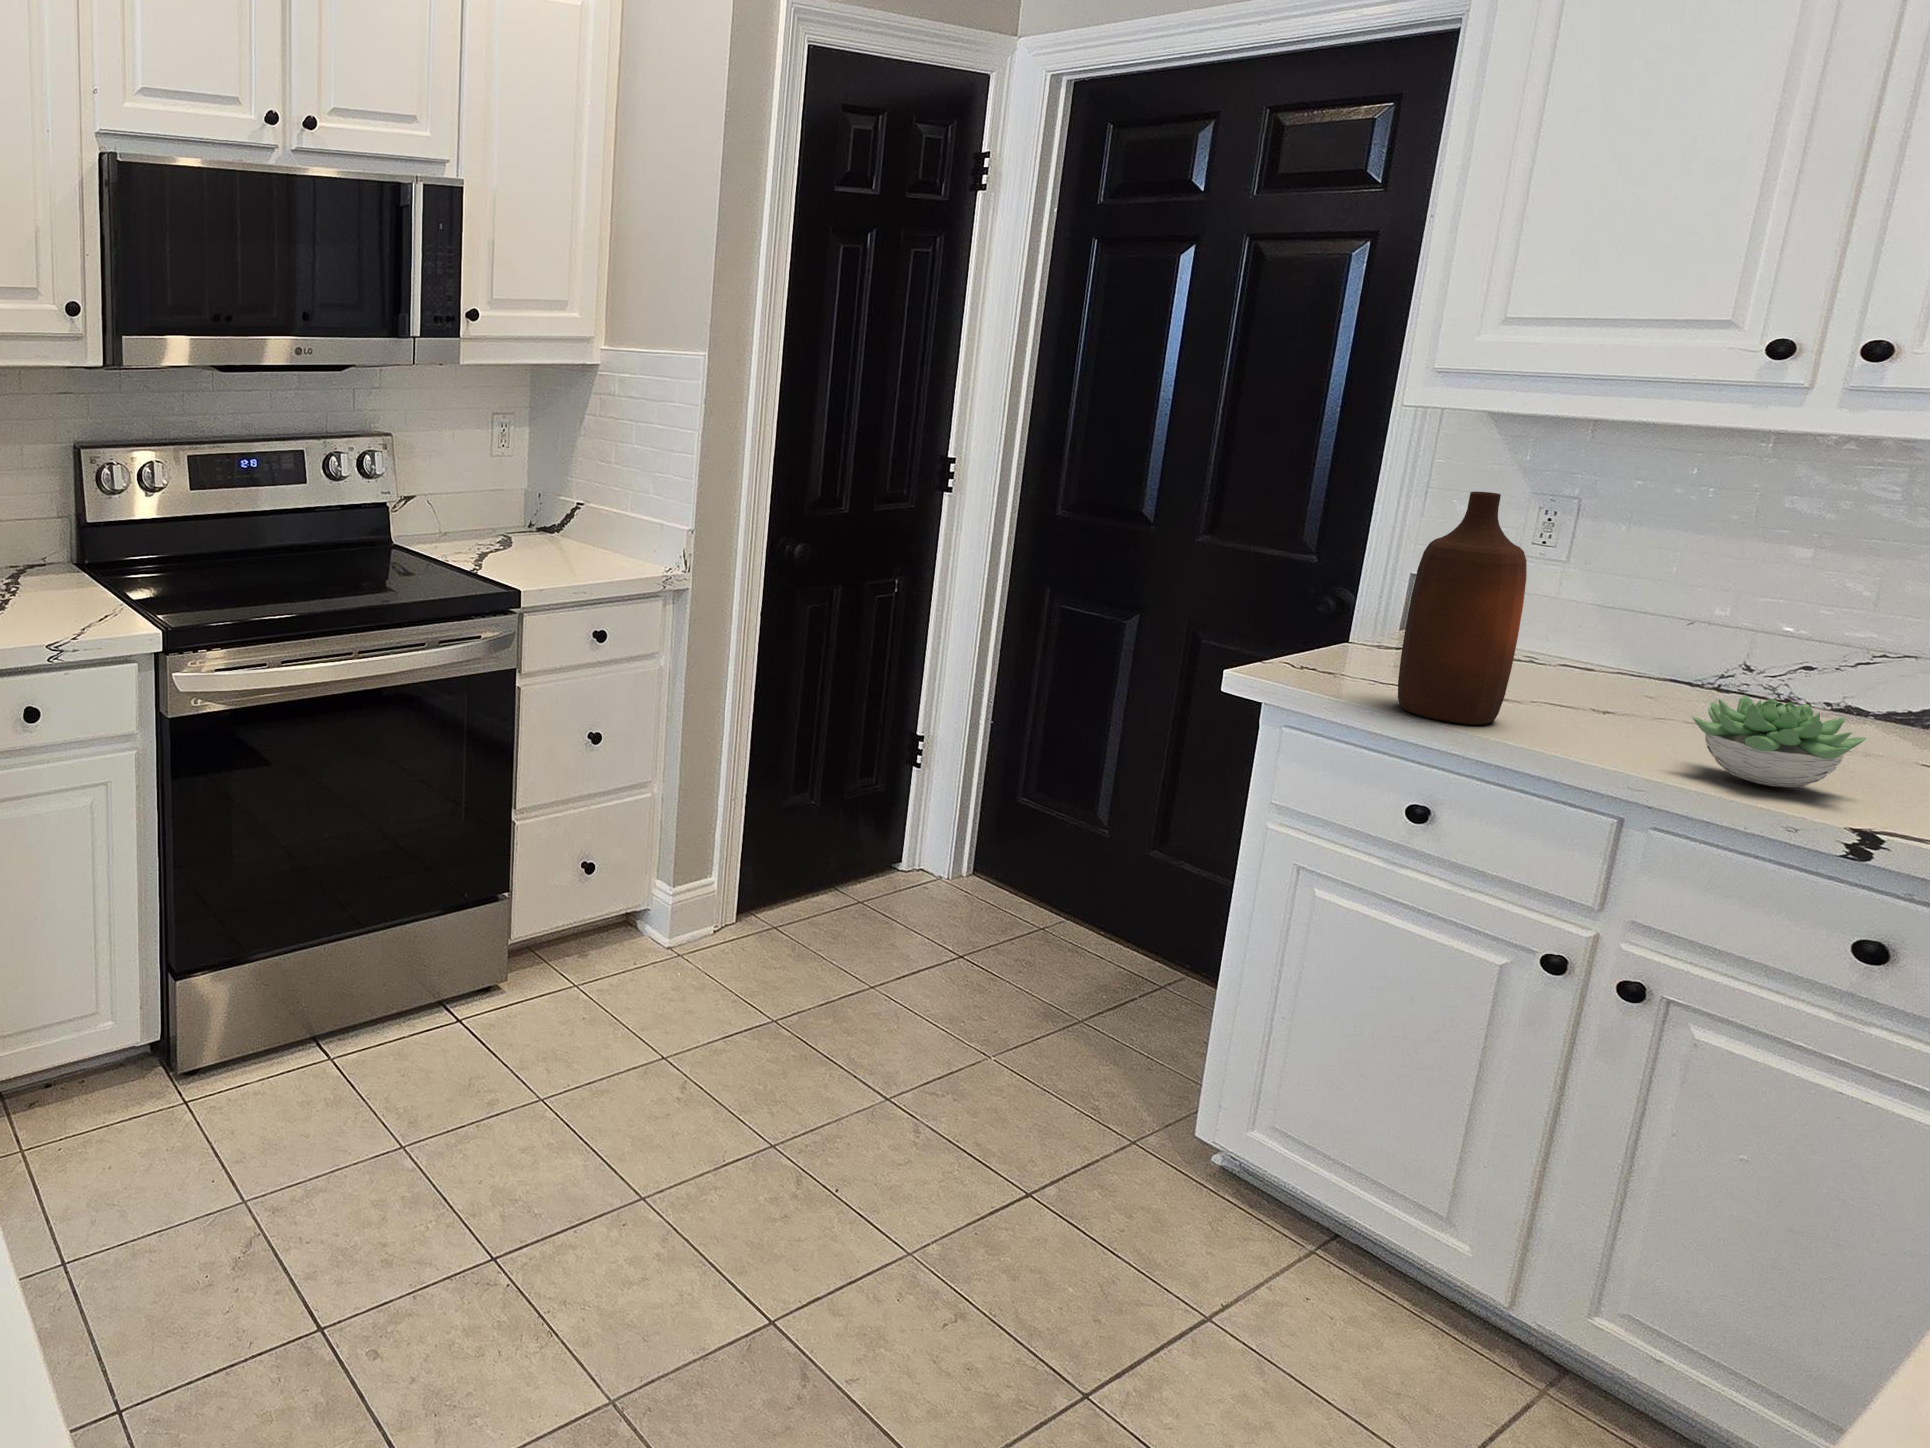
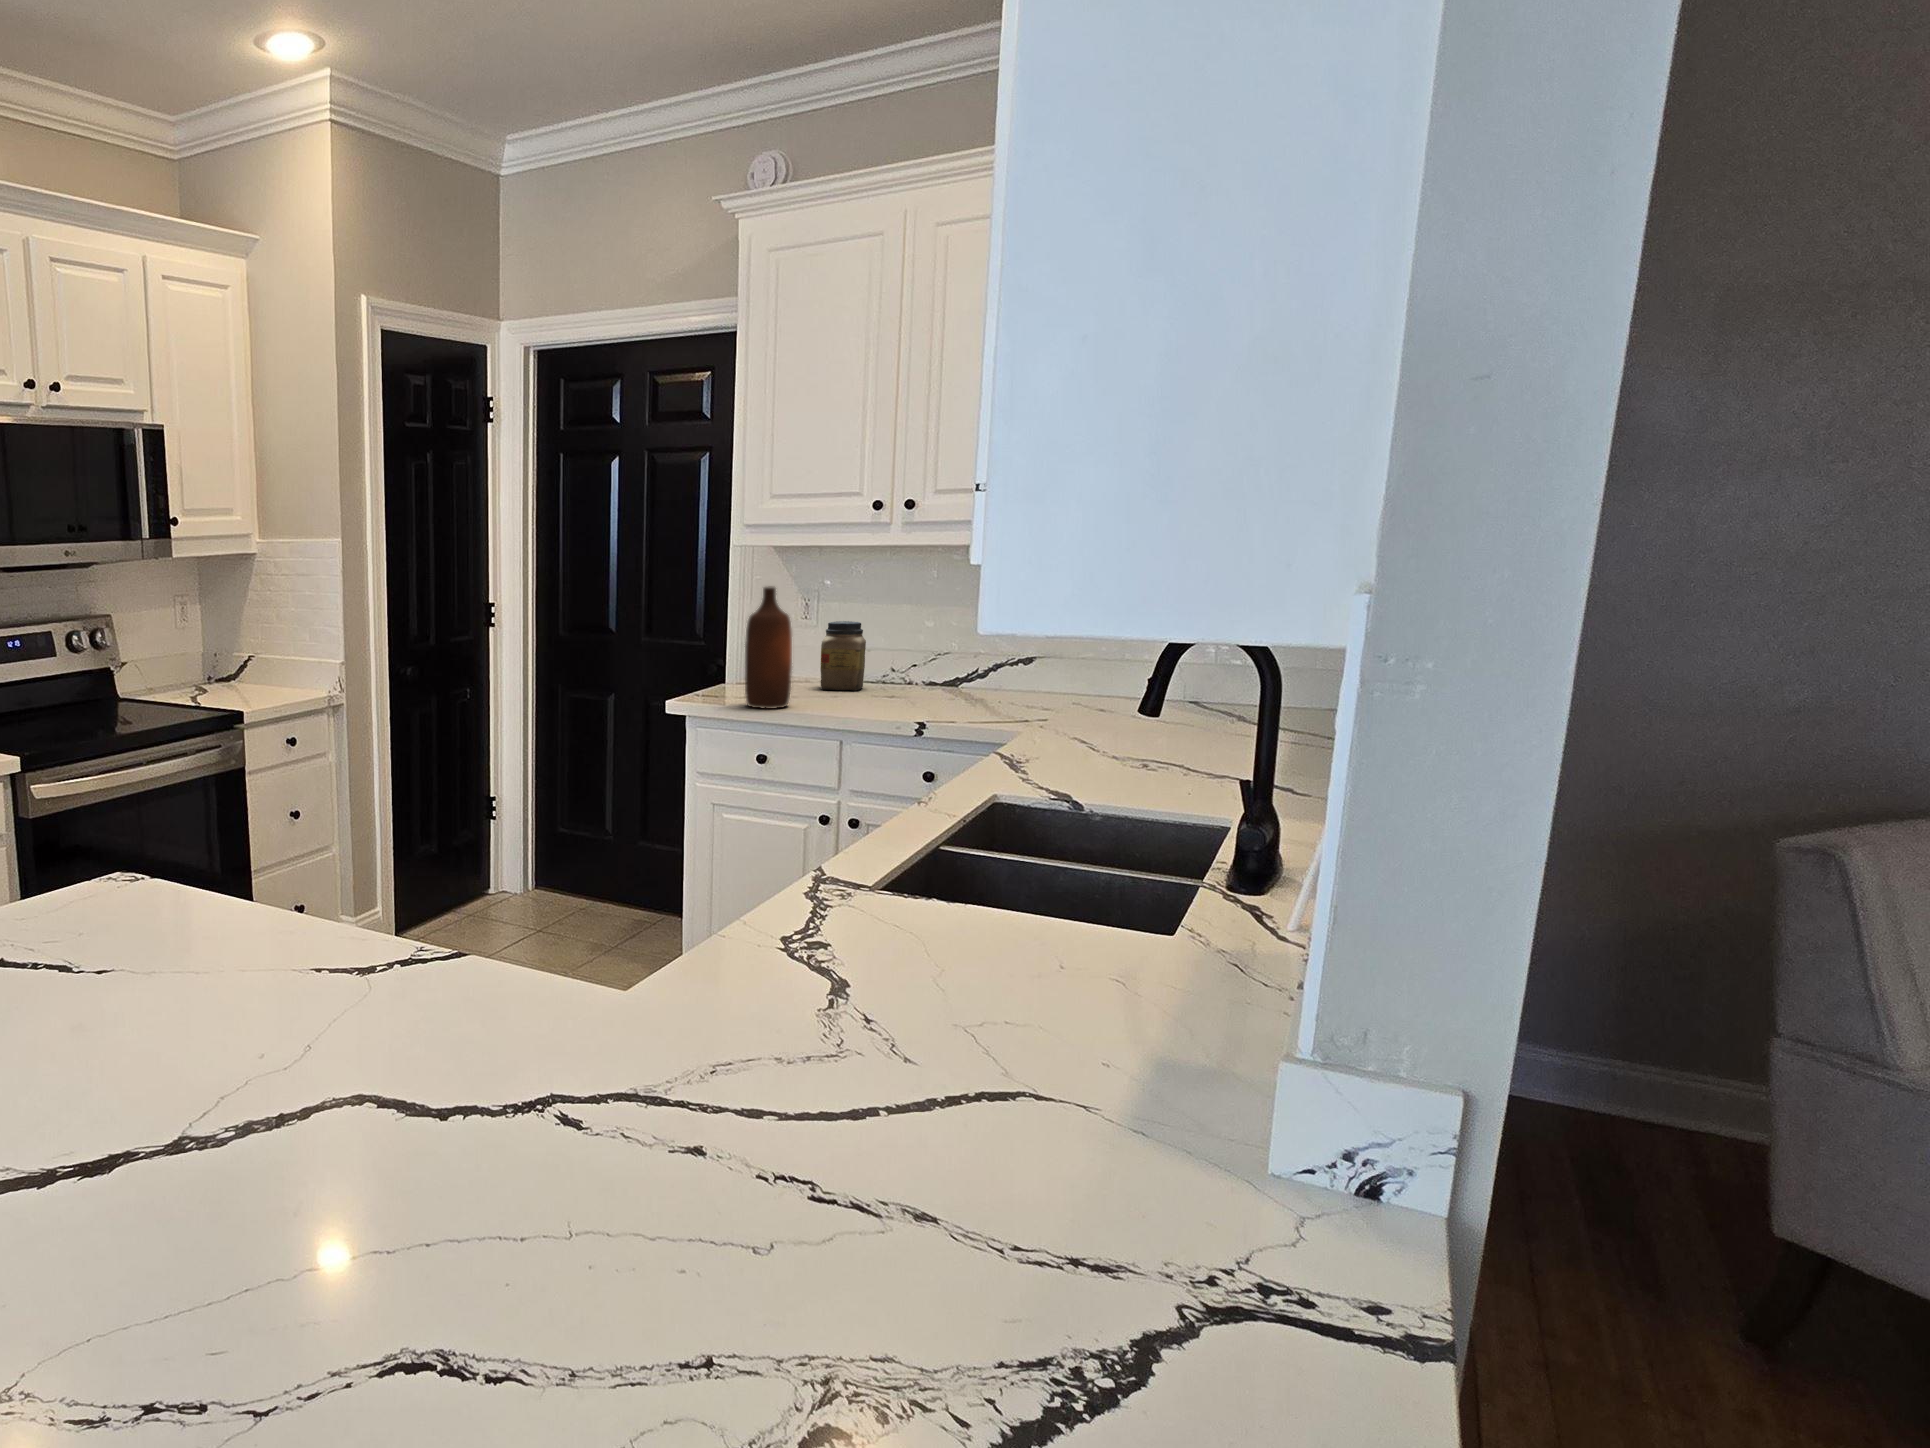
jar: none [1566,561,1689,697] -> present [820,621,866,690]
succulent plant: present [1691,695,1866,787] -> none [858,672,919,712]

